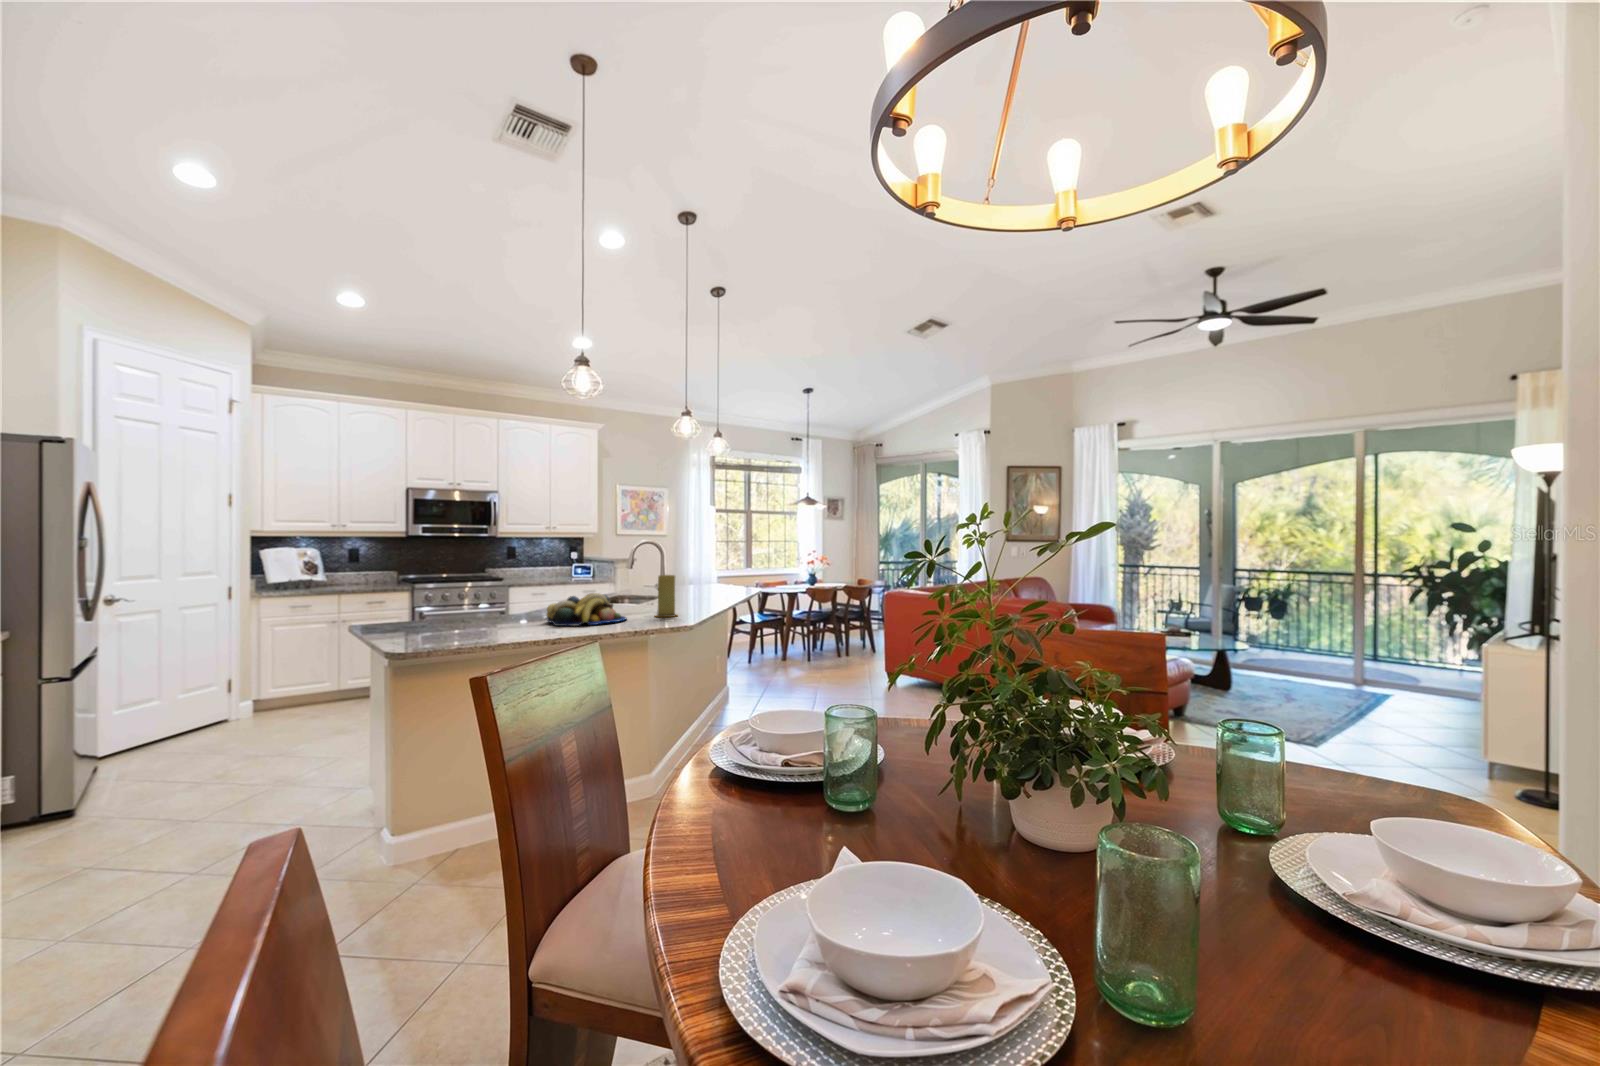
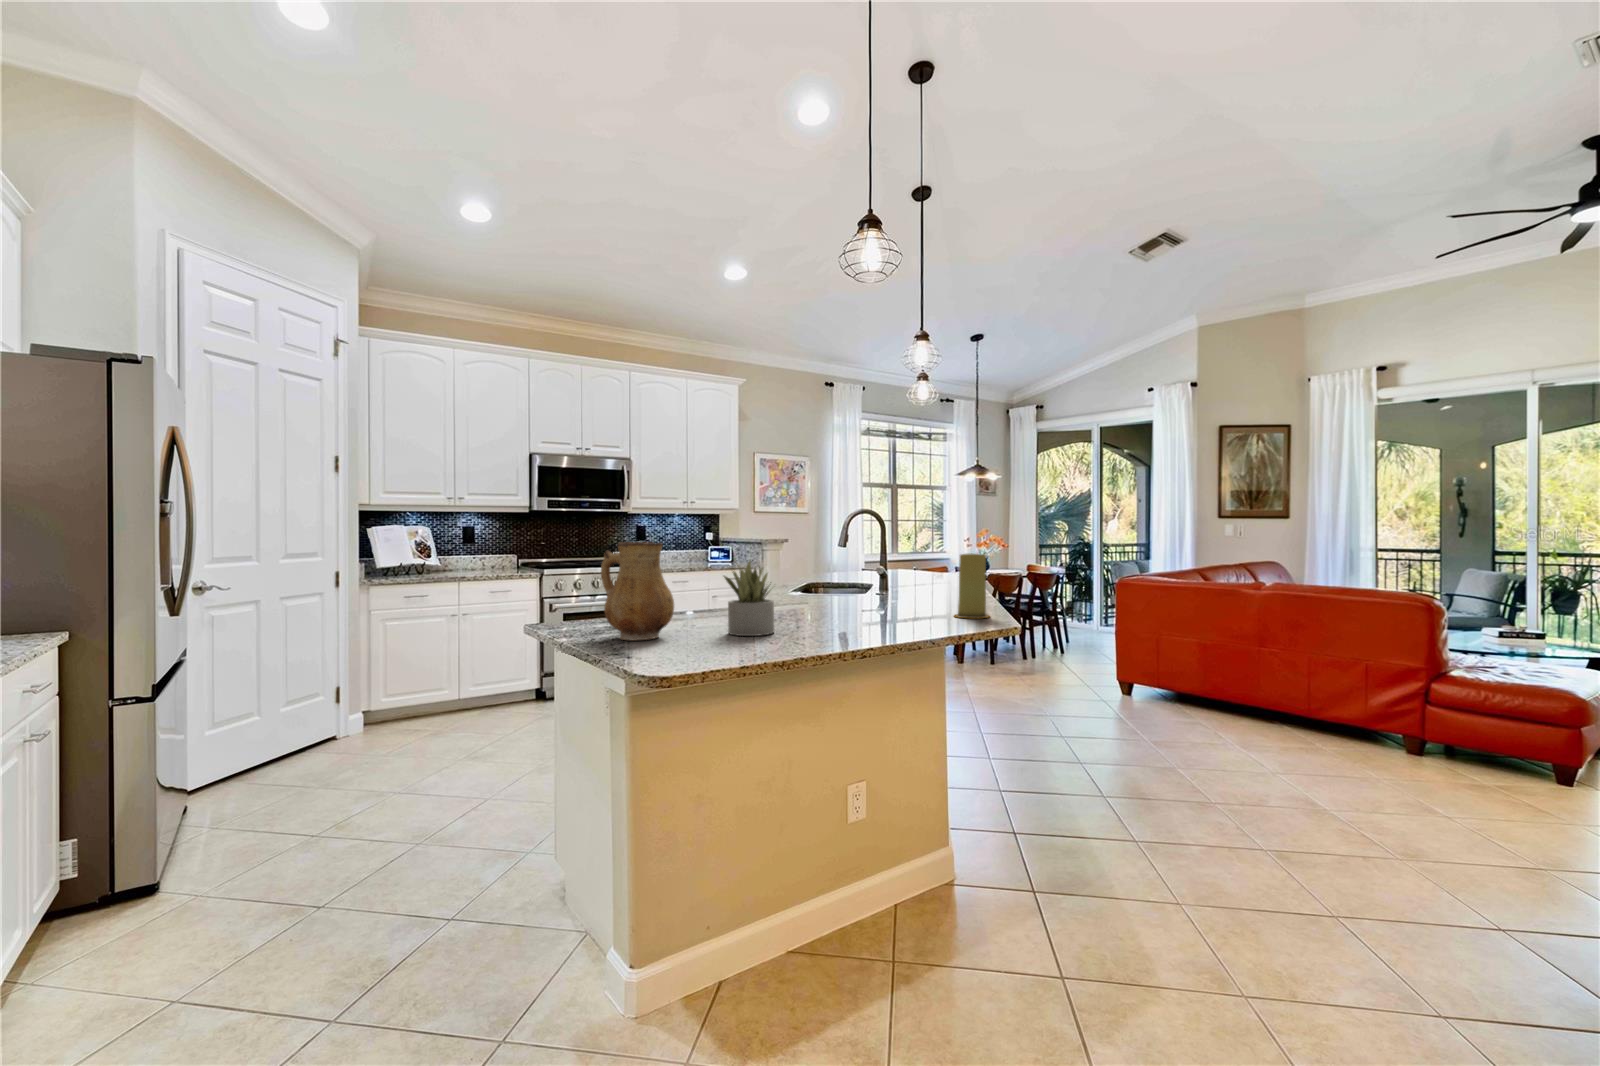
ceramic pitcher: none [392,570,442,632] -> present [601,542,674,640]
succulent plant: none [475,580,516,629] -> present [724,561,774,636]
fruit bowl: present [547,593,626,626] -> none [810,581,931,632]

